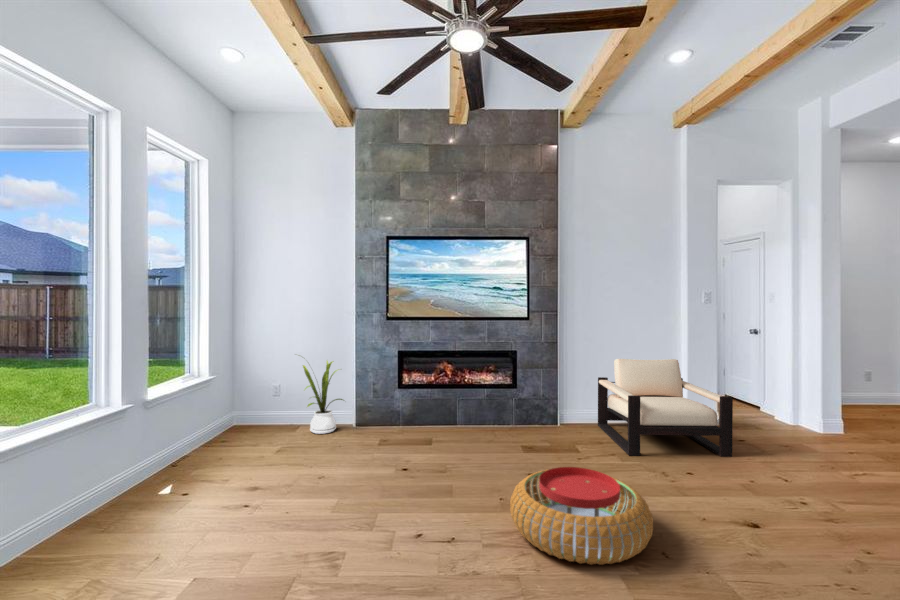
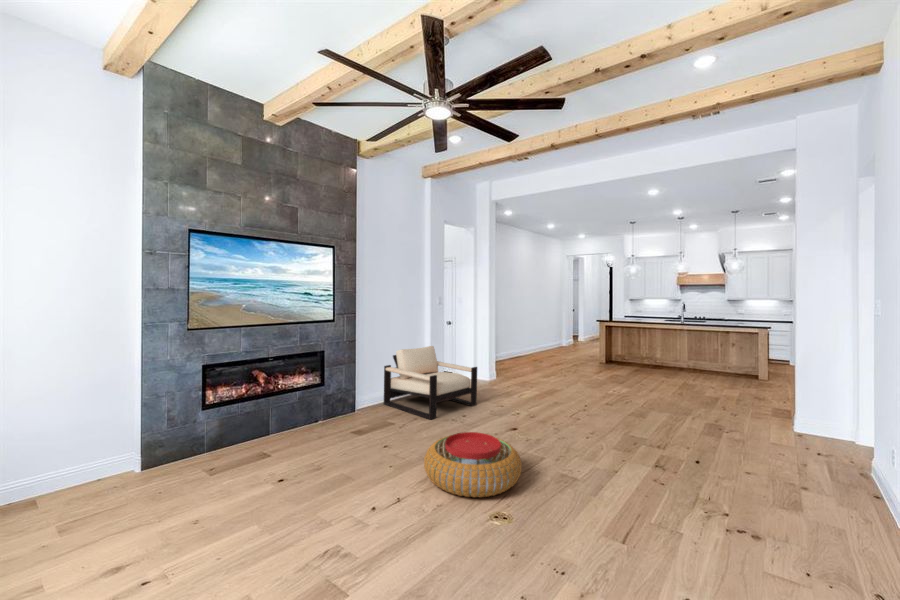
house plant: present [303,361,343,434] -> none [40,390,134,497]

